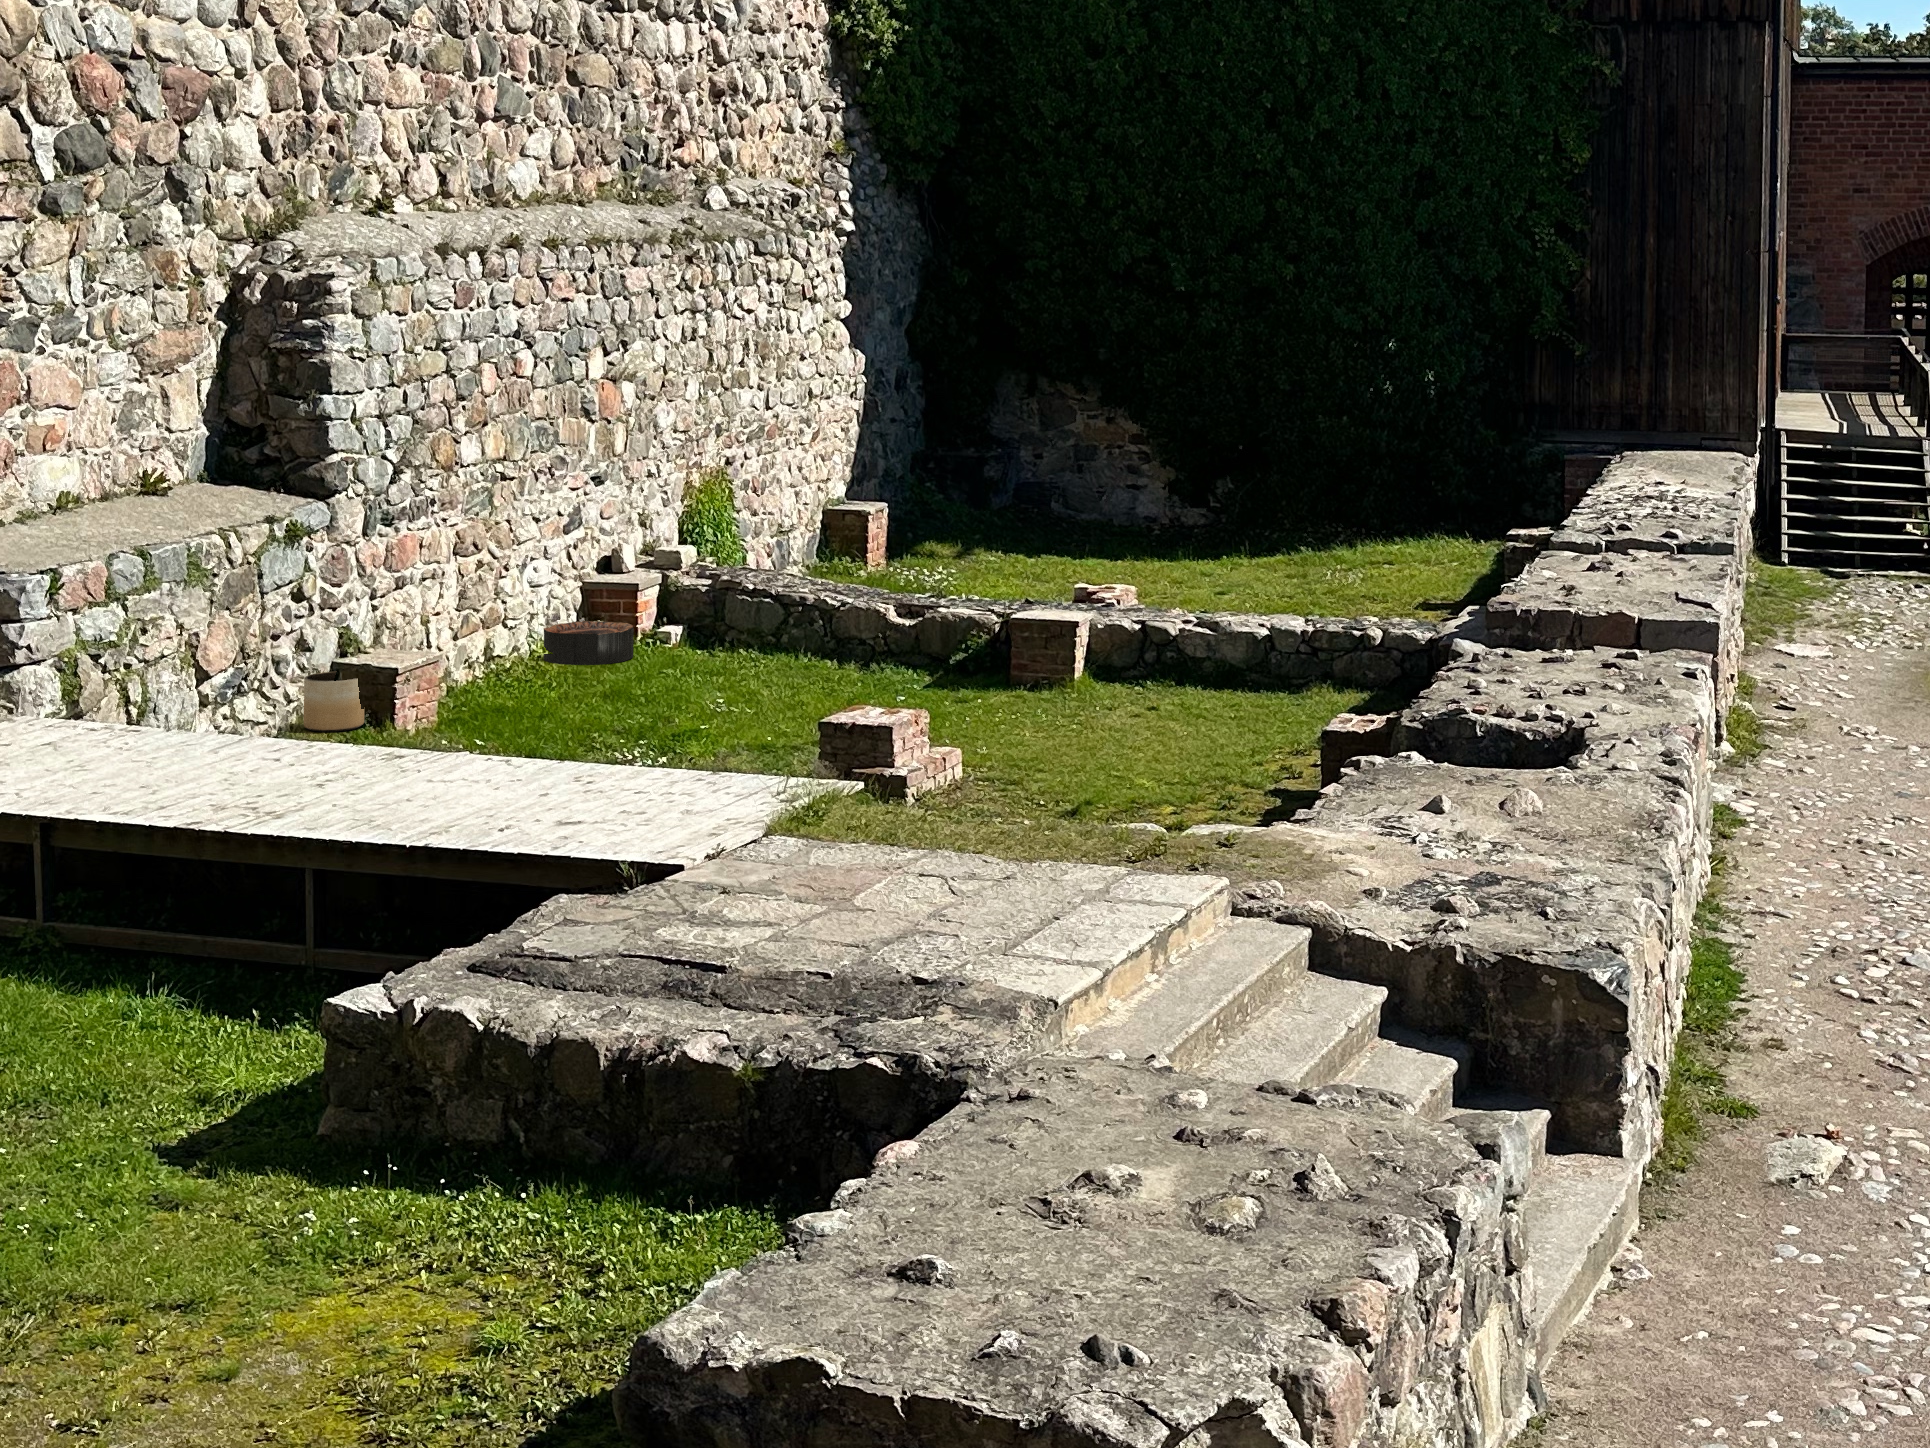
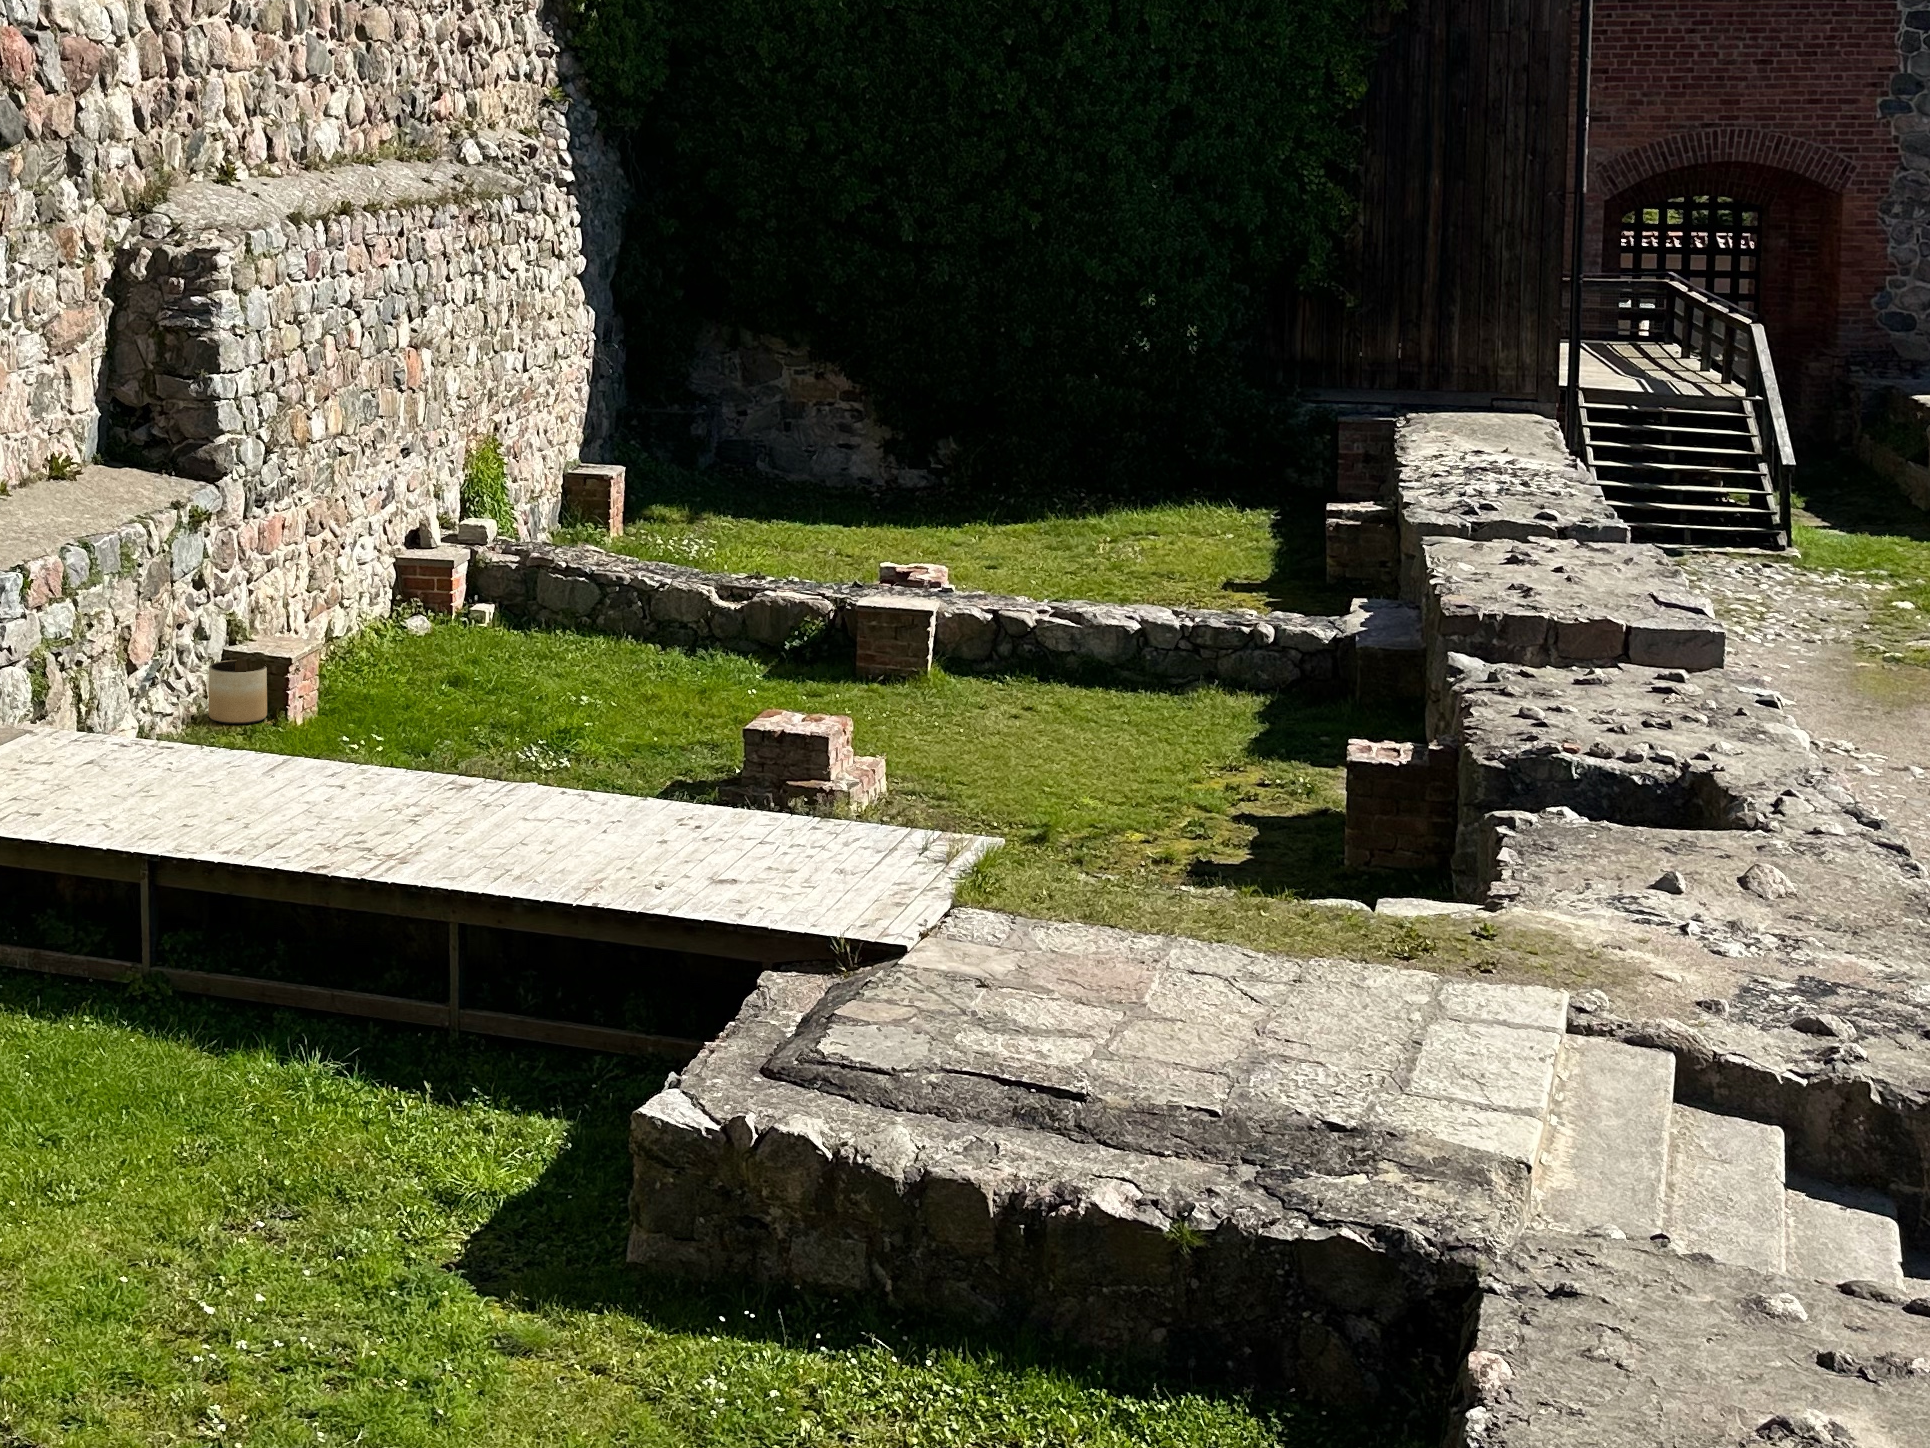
basket: present [544,621,634,665] -> none [376,595,465,643]

